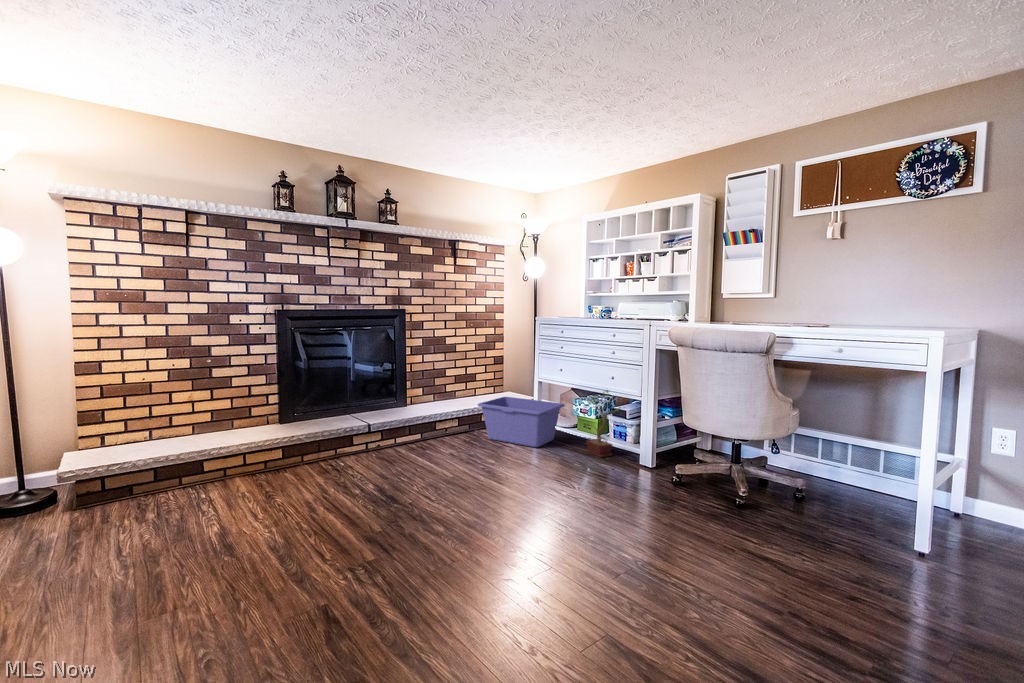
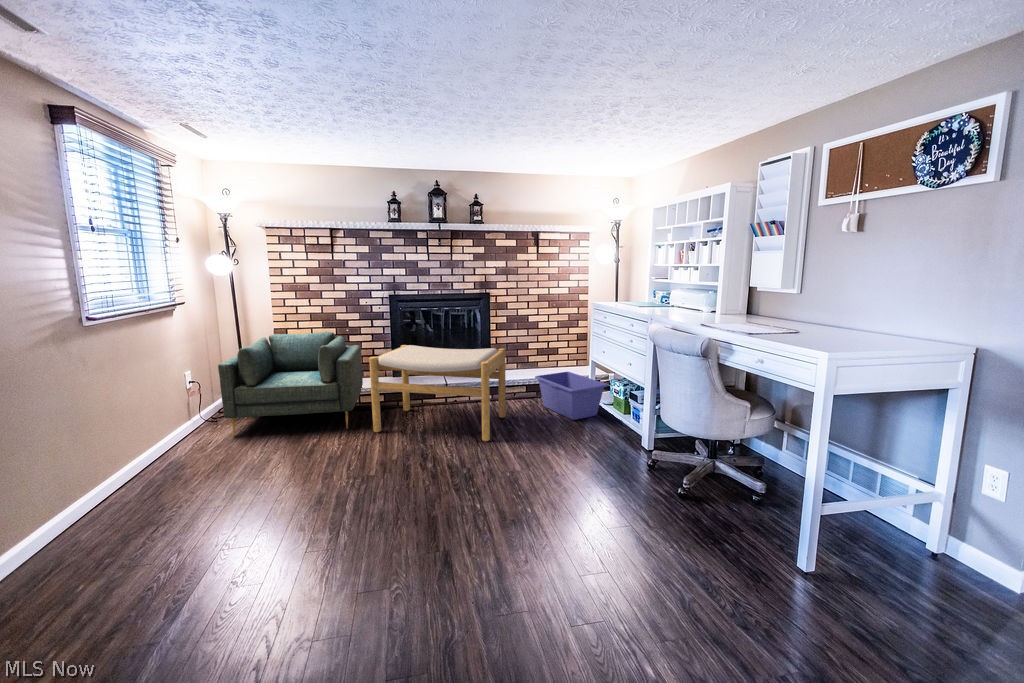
armchair: none [8,361,263,551] -> present [218,332,363,437]
footstool: none [299,371,474,499] -> present [369,345,506,441]
potted plant: present [584,390,620,457] -> none [613,376,637,438]

